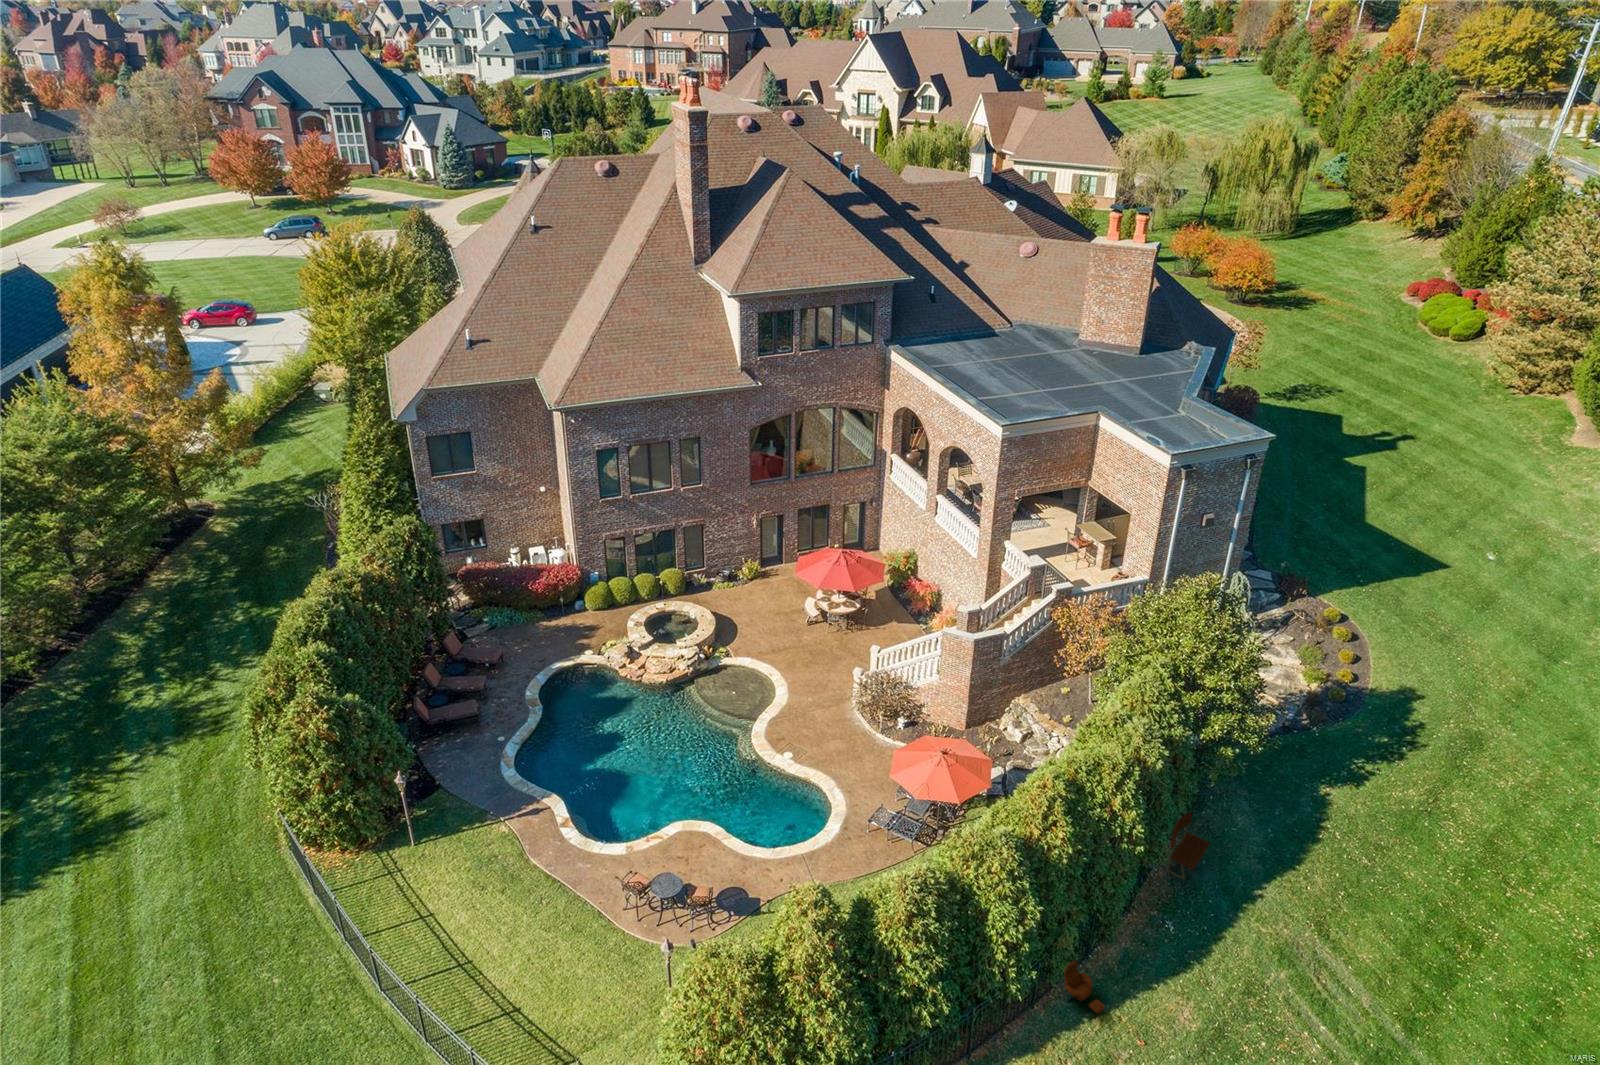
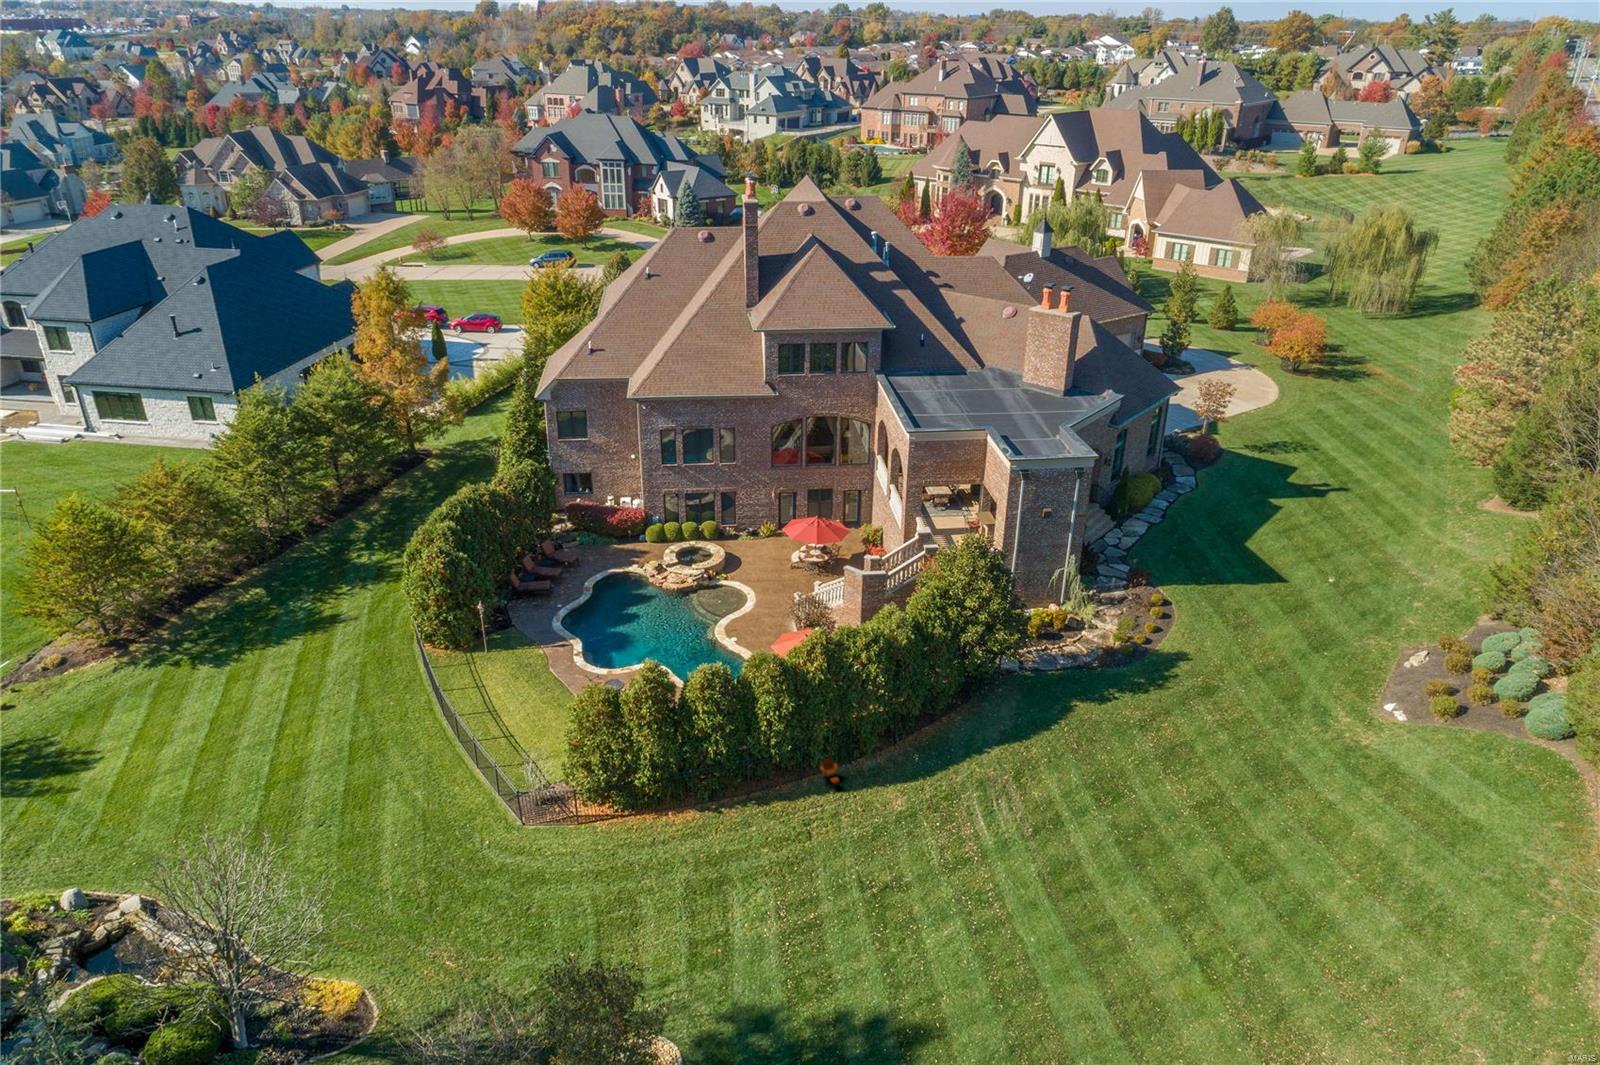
bench: present [1166,812,1210,879] -> none [929,691,961,734]

